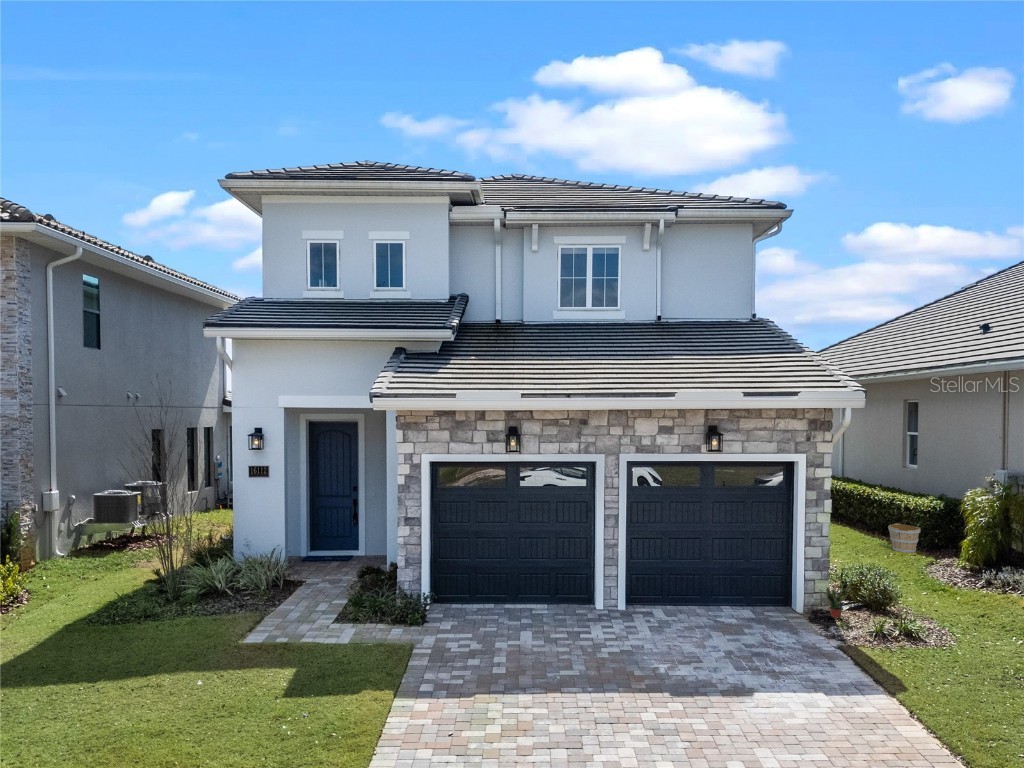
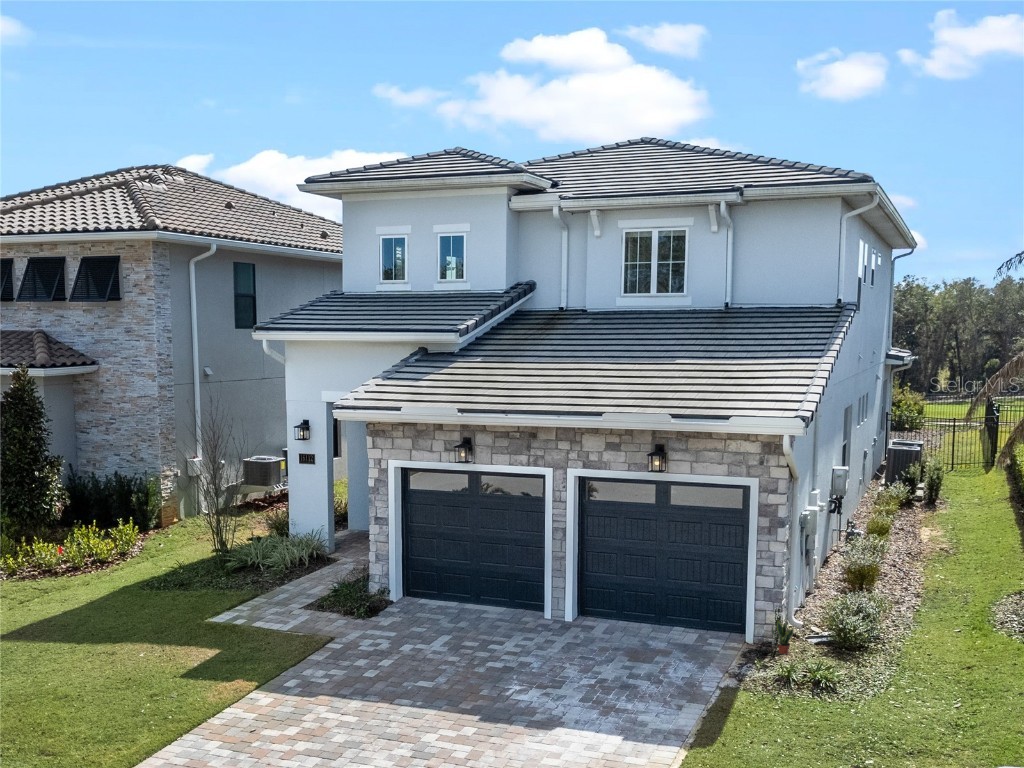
wooden bucket: present [888,524,920,553] -> none [961,554,1000,590]

